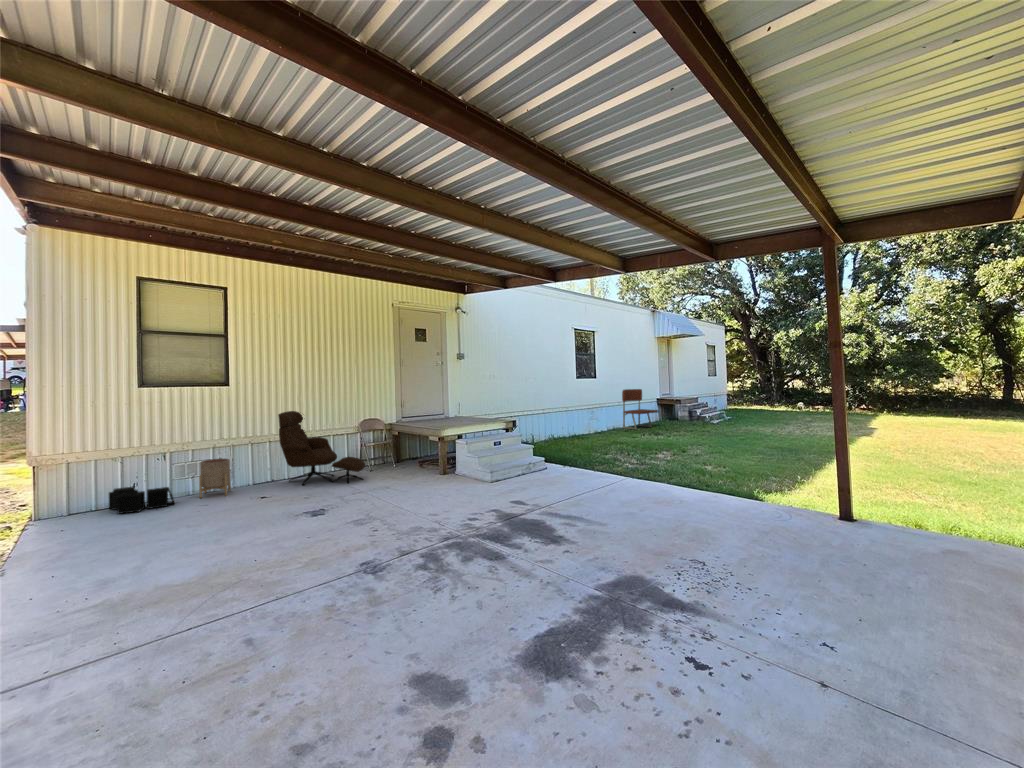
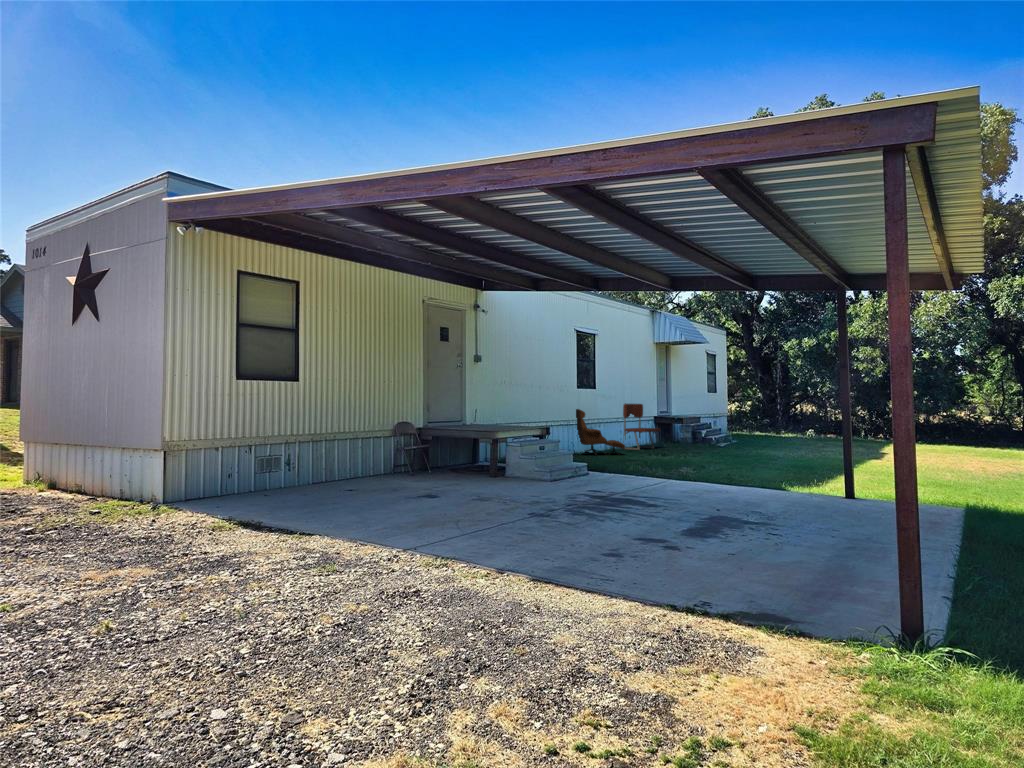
lounge chair: present [278,411,365,485] -> present [576,409,625,456]
planter: present [199,458,231,498] -> none [281,454,311,490]
storage bin: present [109,486,174,514] -> none [218,476,277,497]

